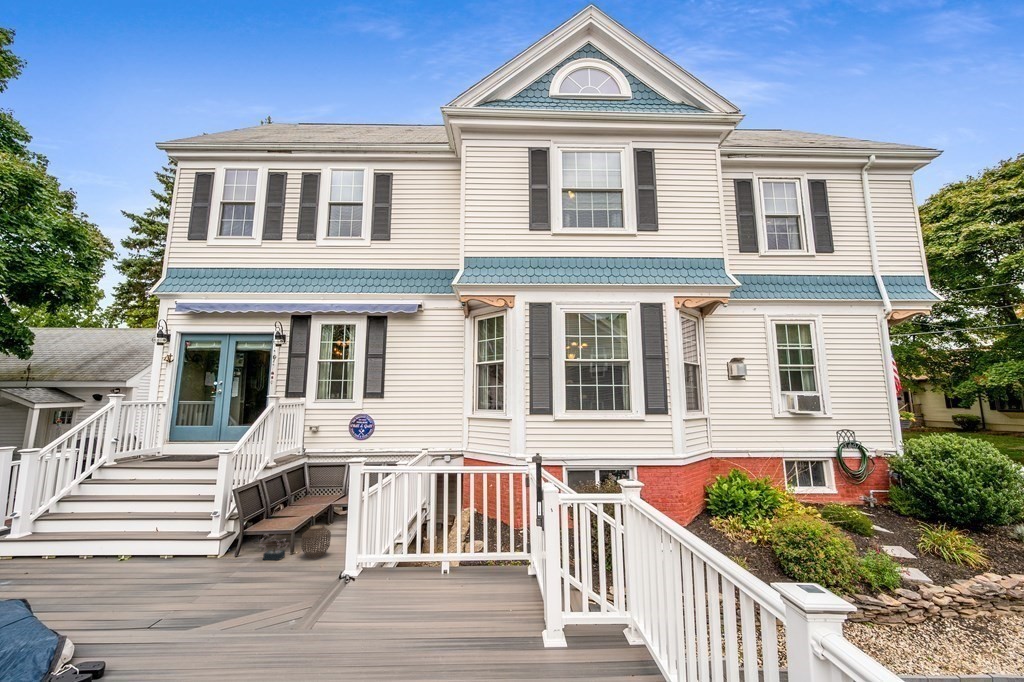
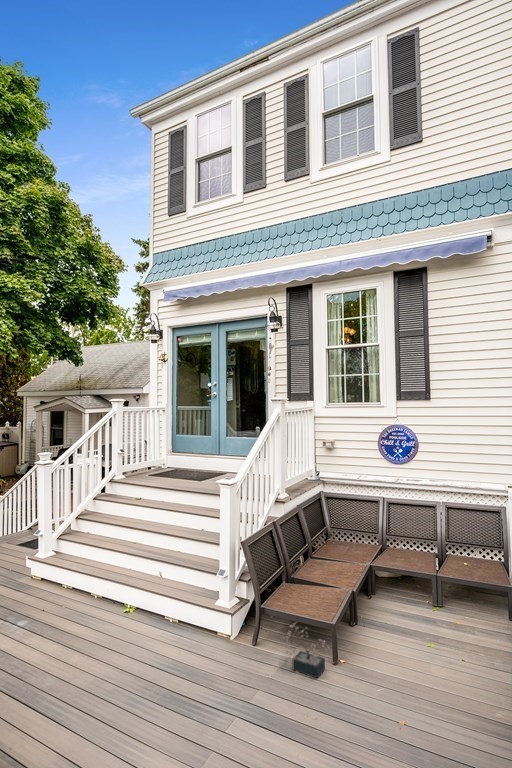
woven basket: present [301,525,331,558] -> none [351,625,400,689]

